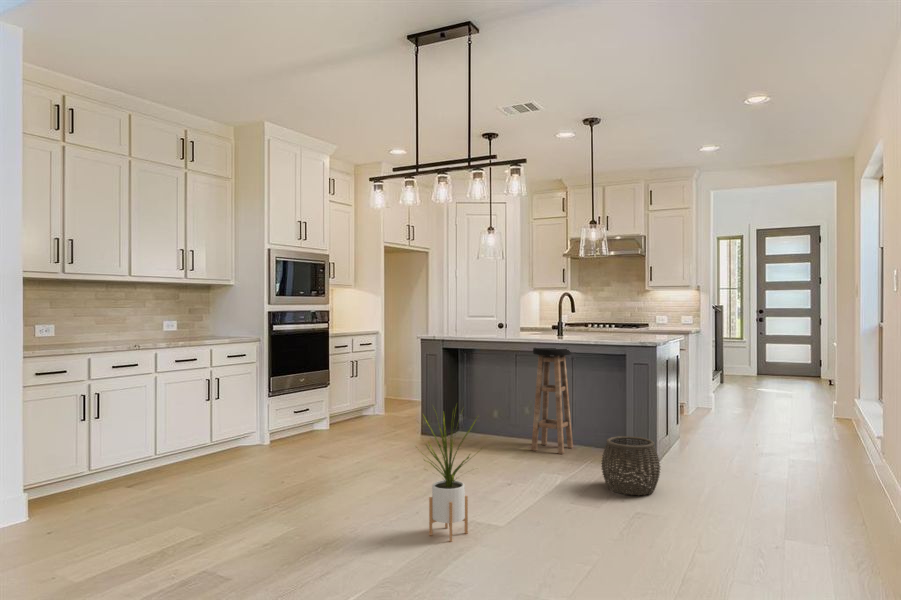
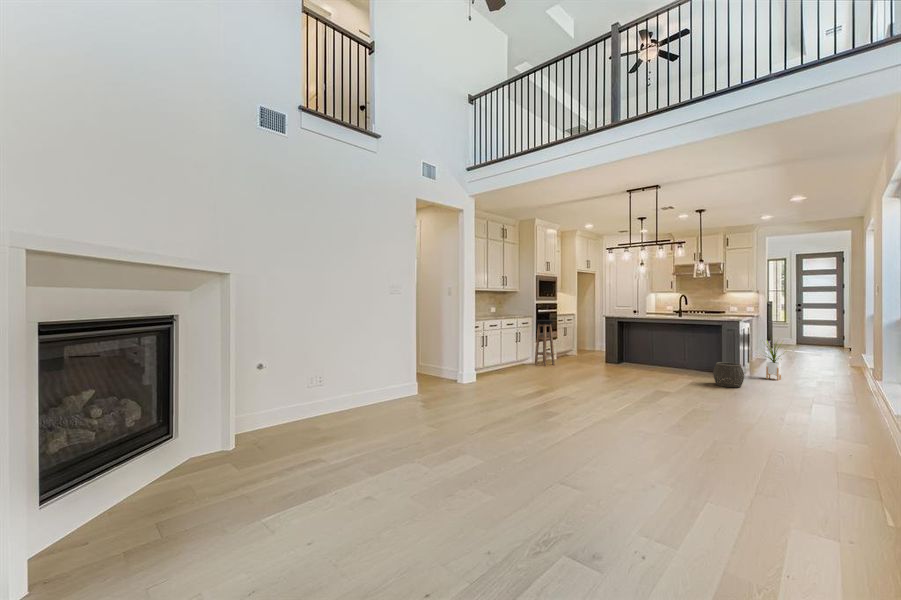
bar stool: present [531,348,573,454] -> present [535,320,555,366]
house plant: present [423,412,476,541] -> present [766,342,781,380]

